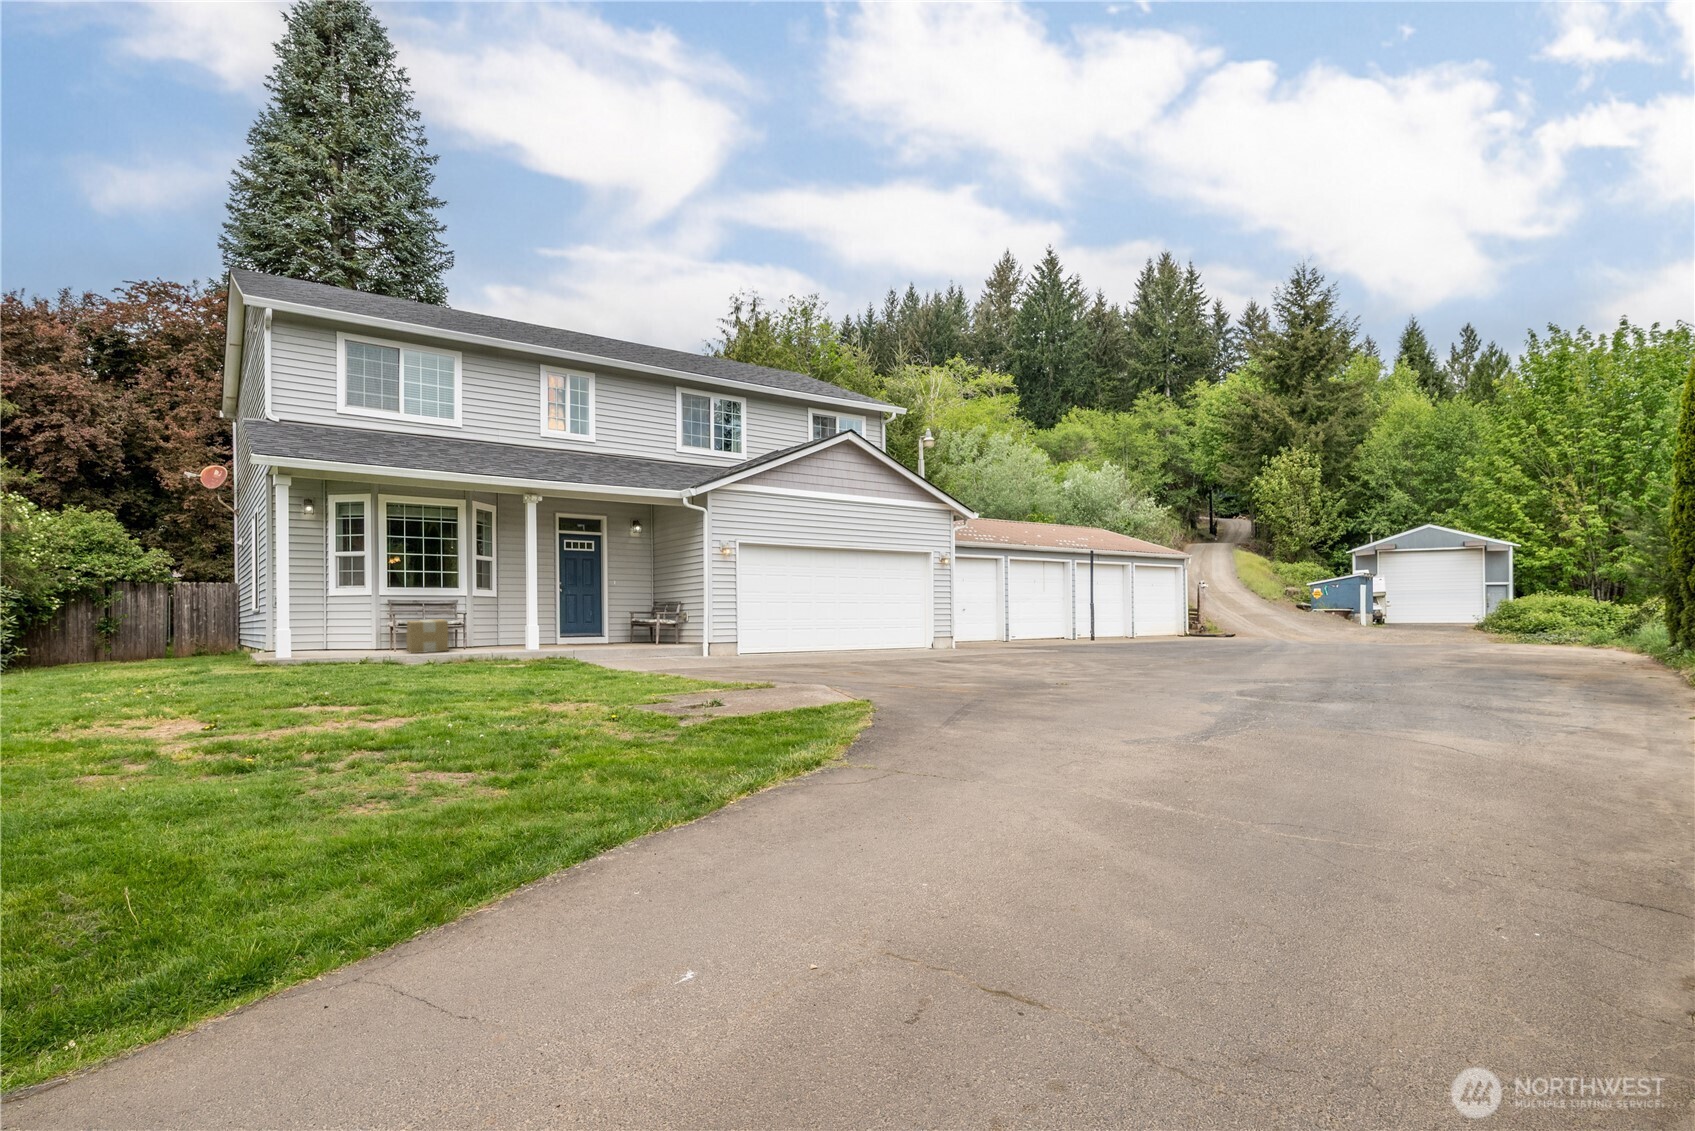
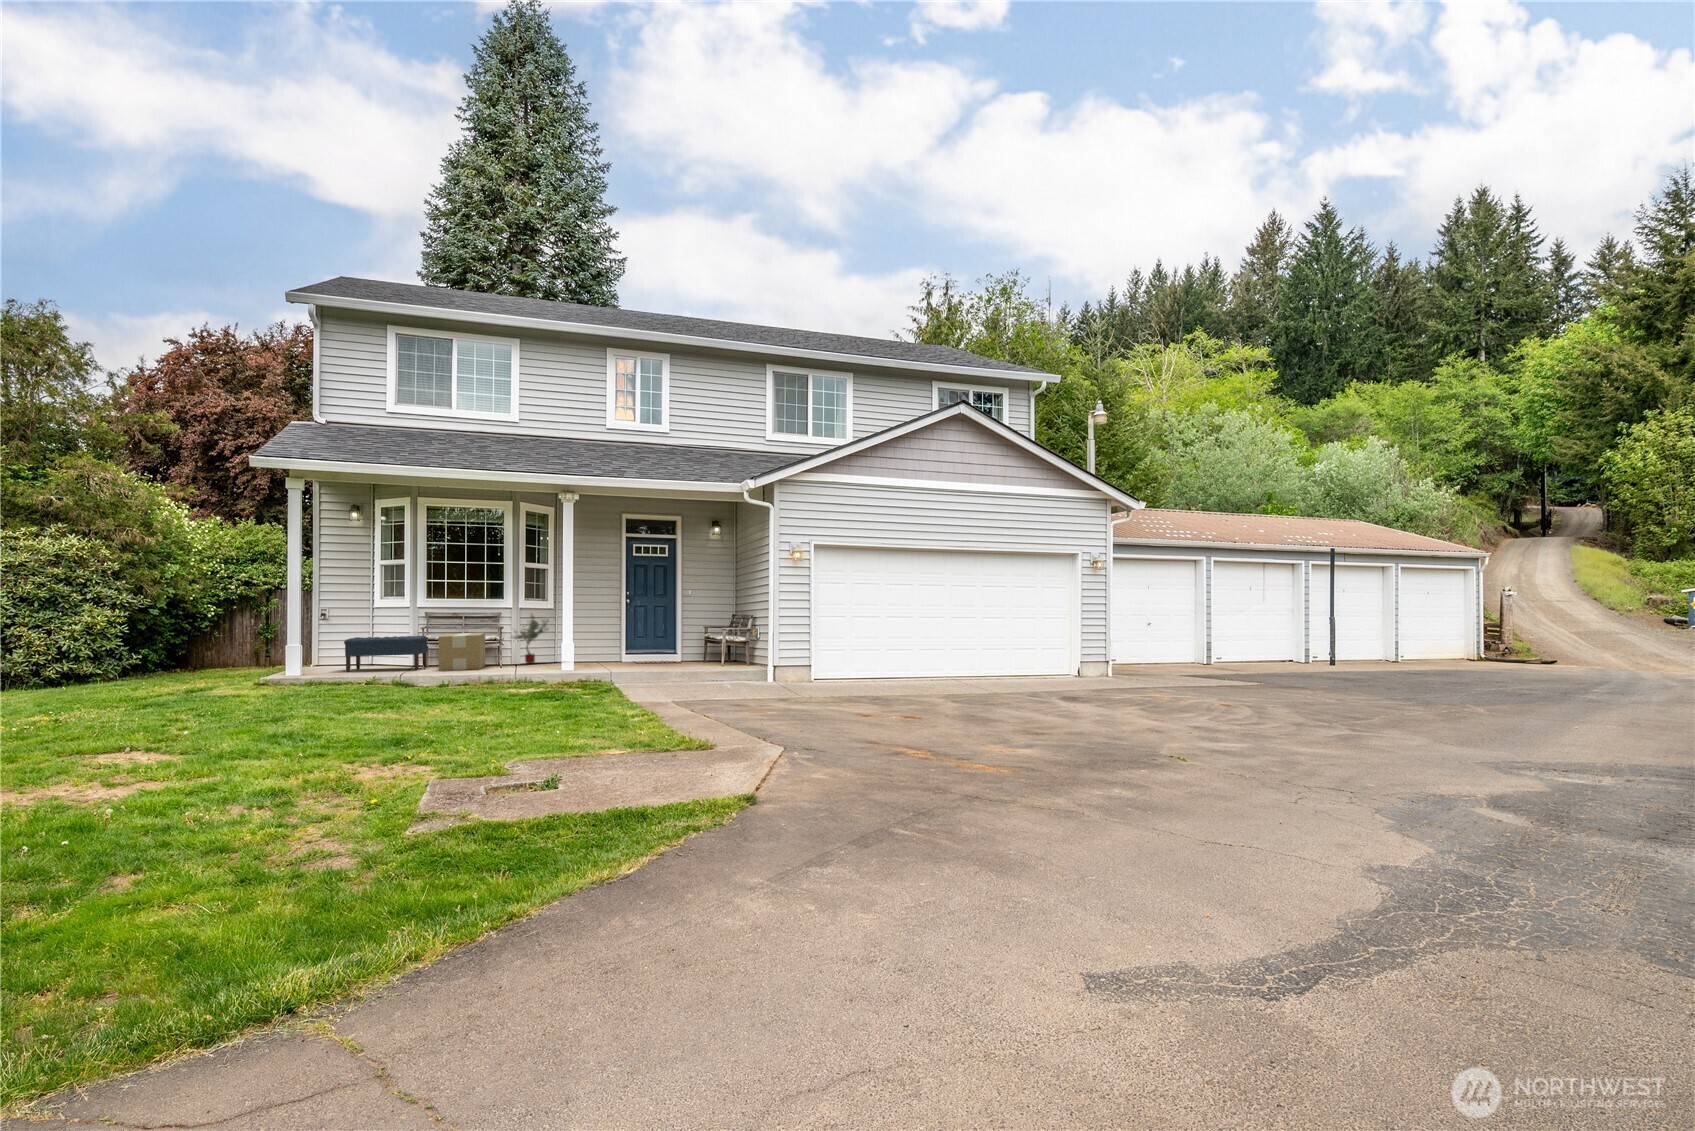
potted tree: none [467,601,500,647] -> present [512,613,549,664]
bench: none [315,622,391,656] -> present [344,636,428,672]

